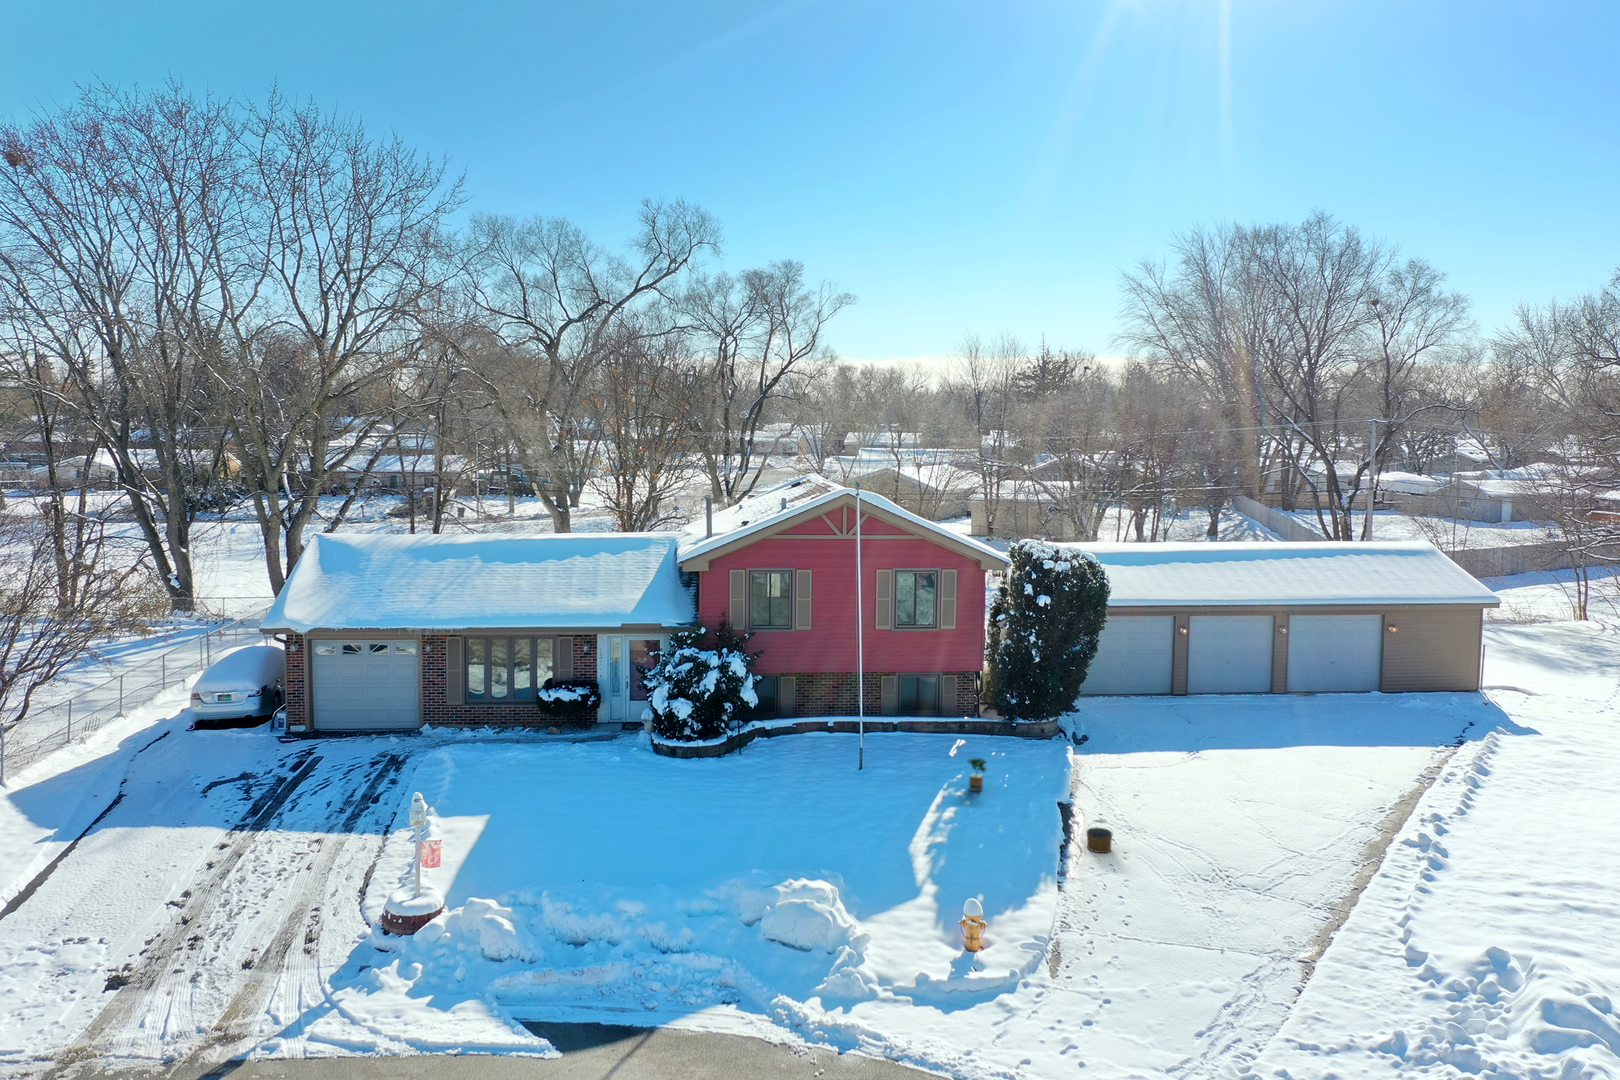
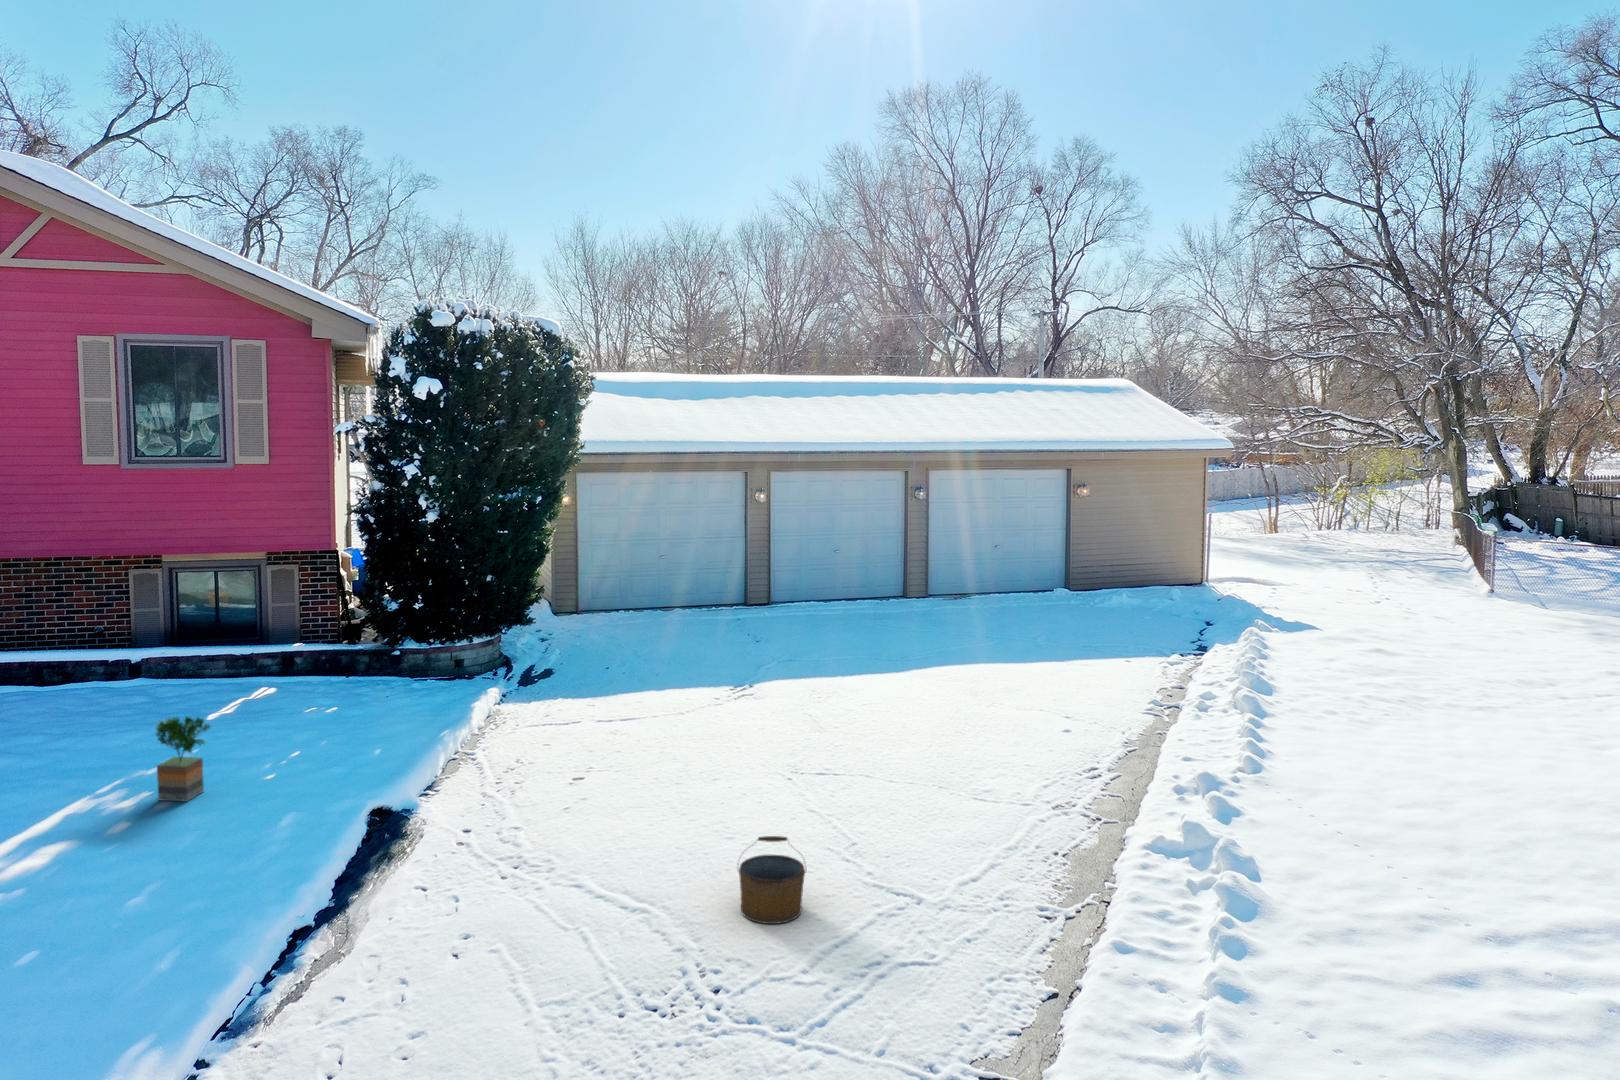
bucket: present [1086,820,1113,853] -> present [739,836,806,924]

